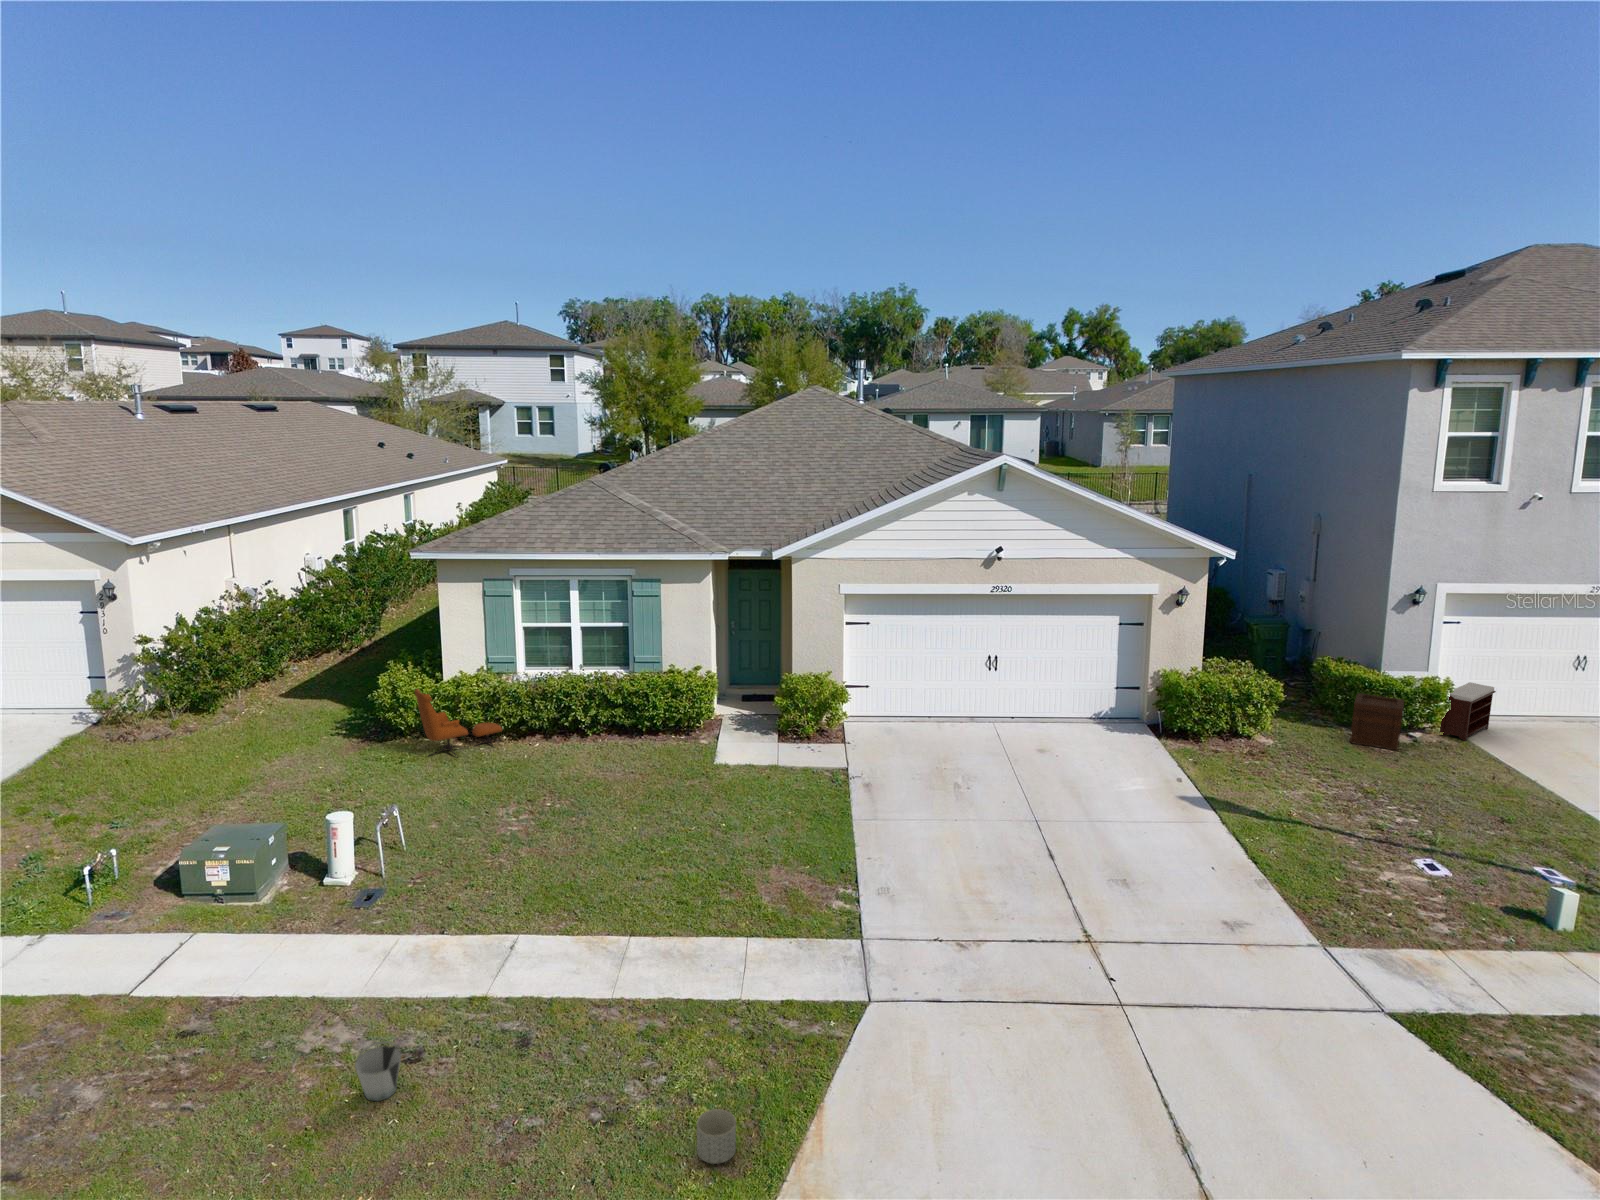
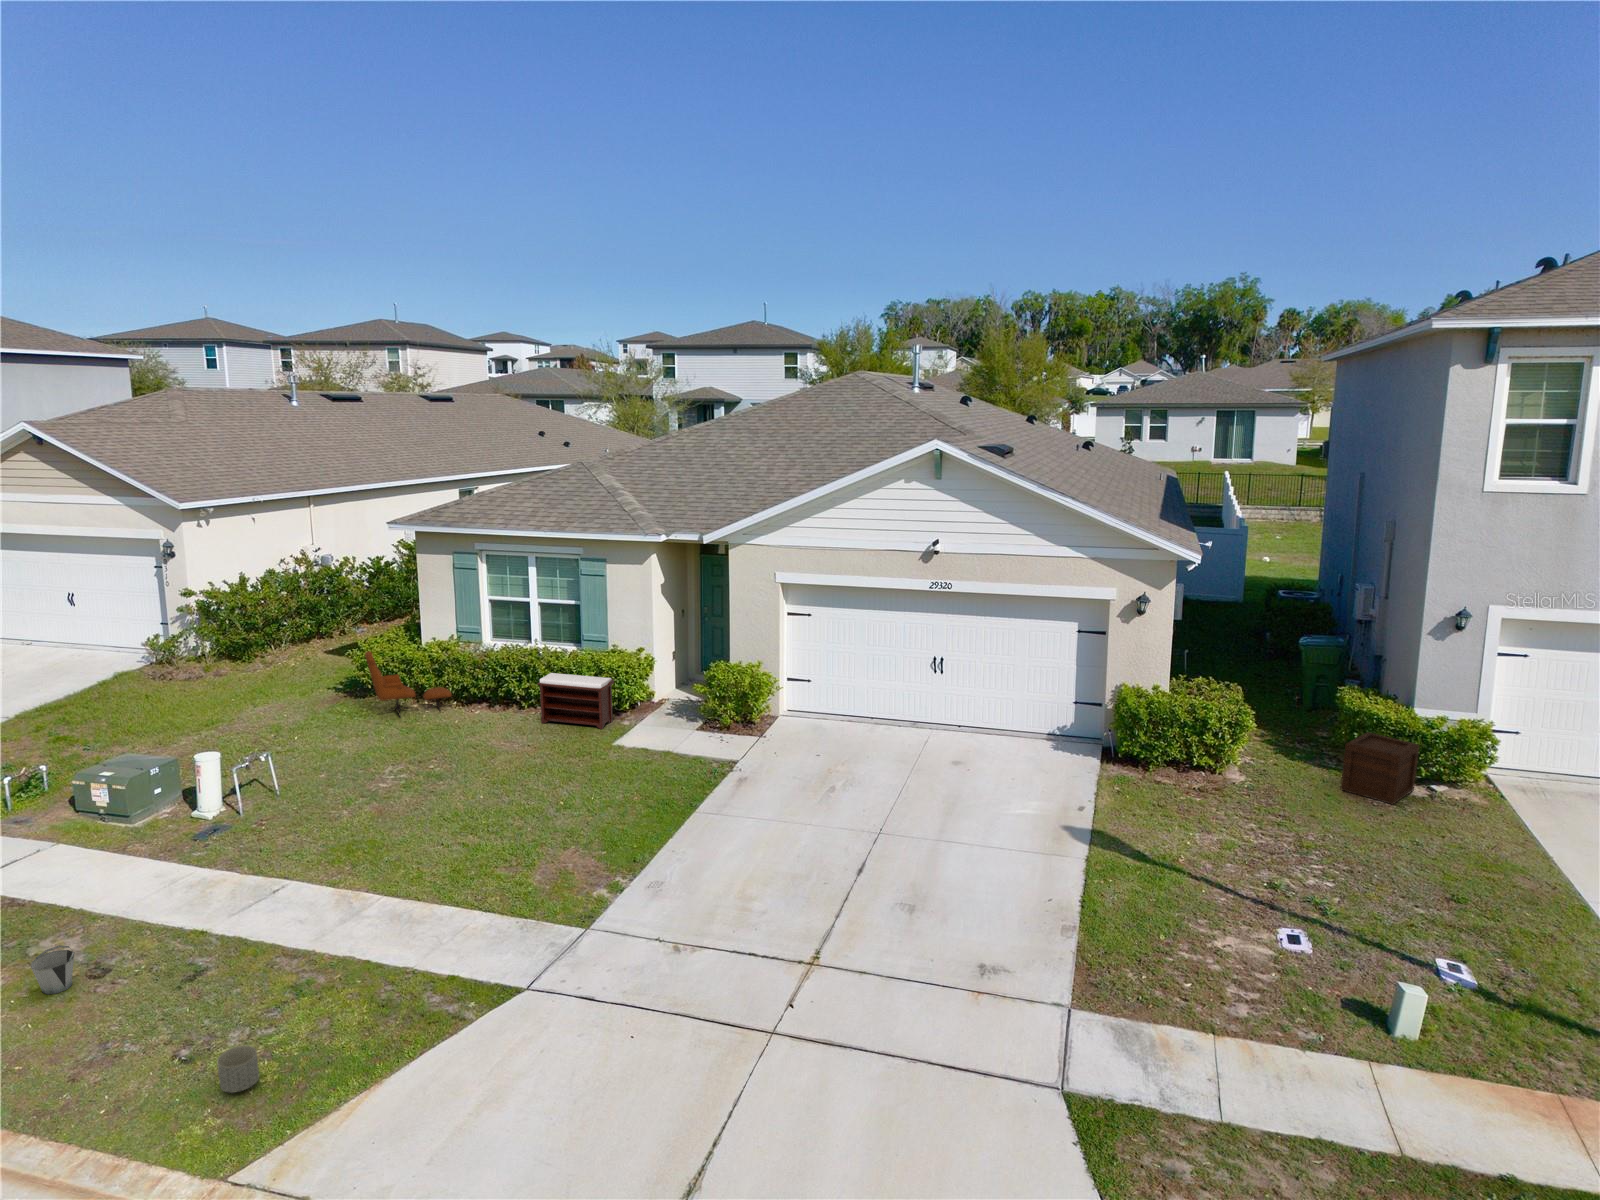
bench: present [1440,682,1496,741] -> present [537,673,614,729]

